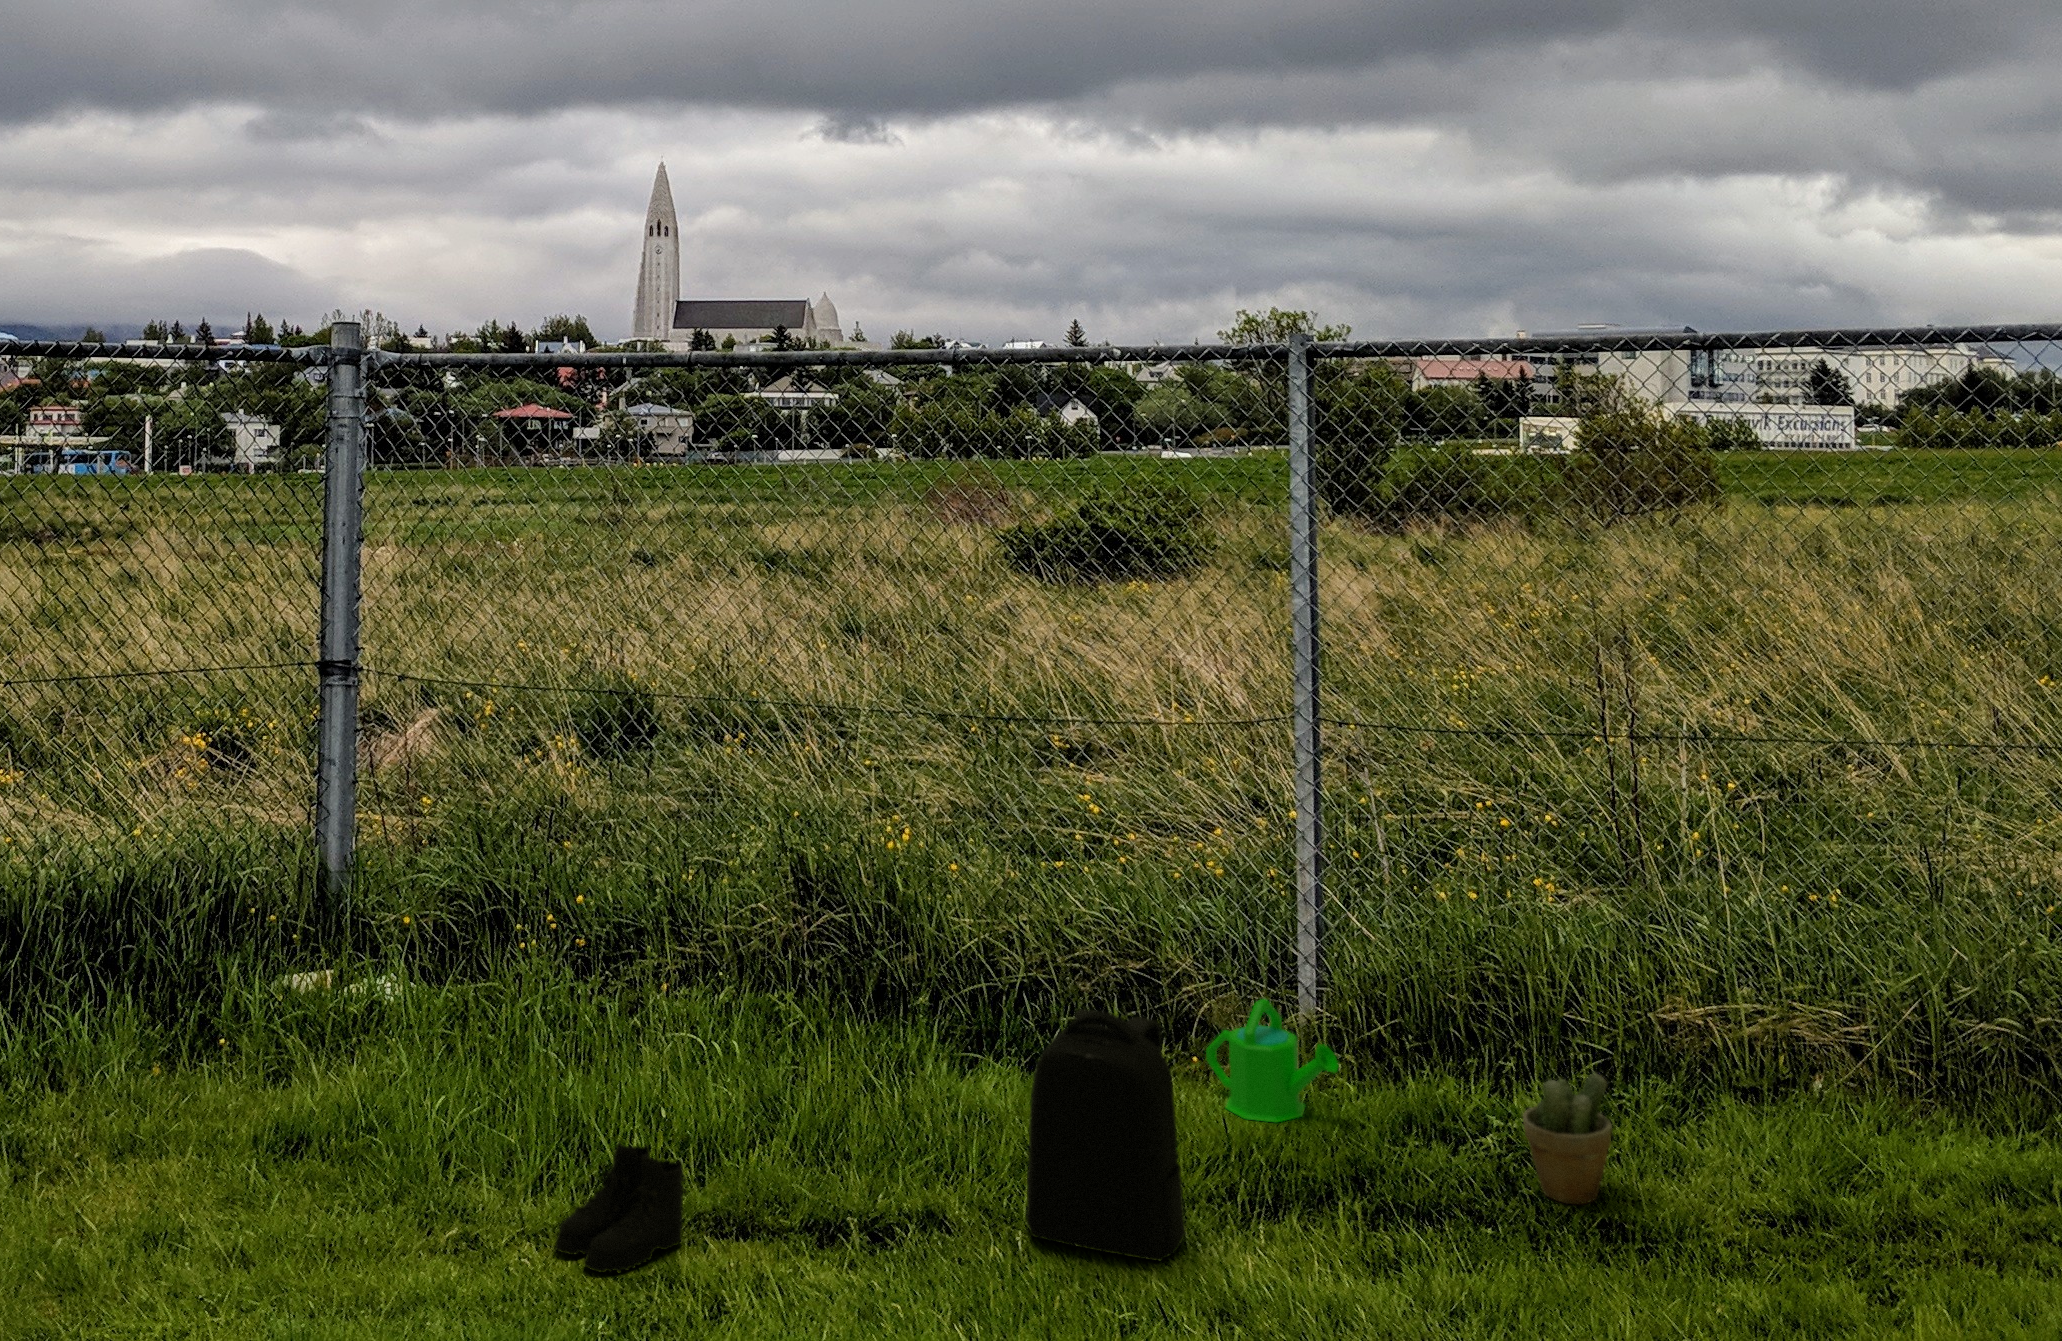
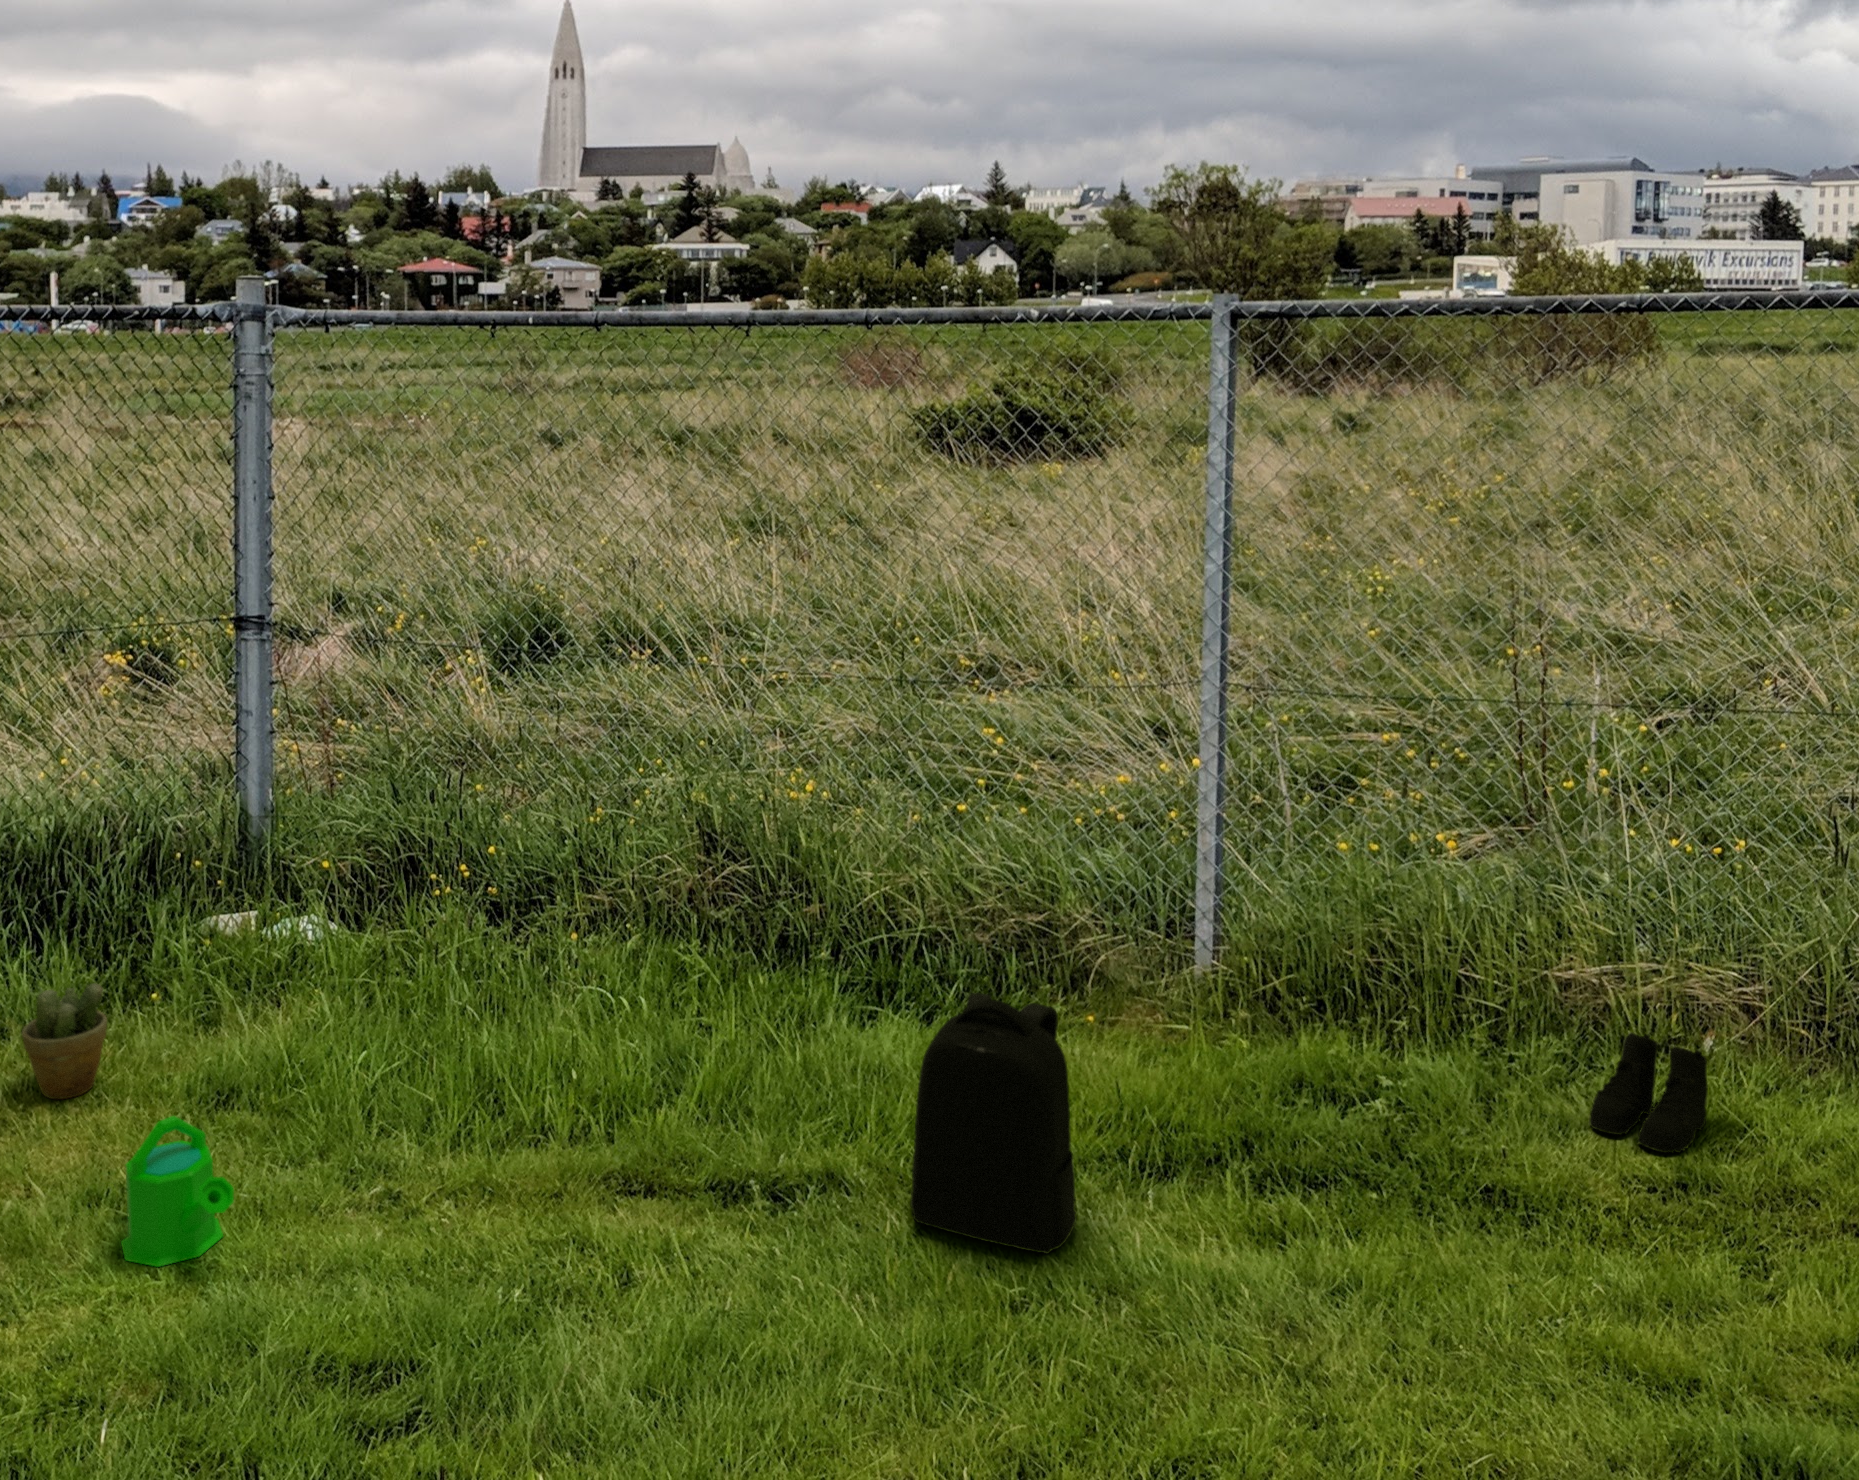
watering can: present [1206,998,1339,1123] -> present [121,1116,234,1267]
potted plant: present [1523,1073,1612,1204] -> present [22,983,107,1099]
boots: present [555,1143,686,1273] -> present [1589,1032,1708,1153]

